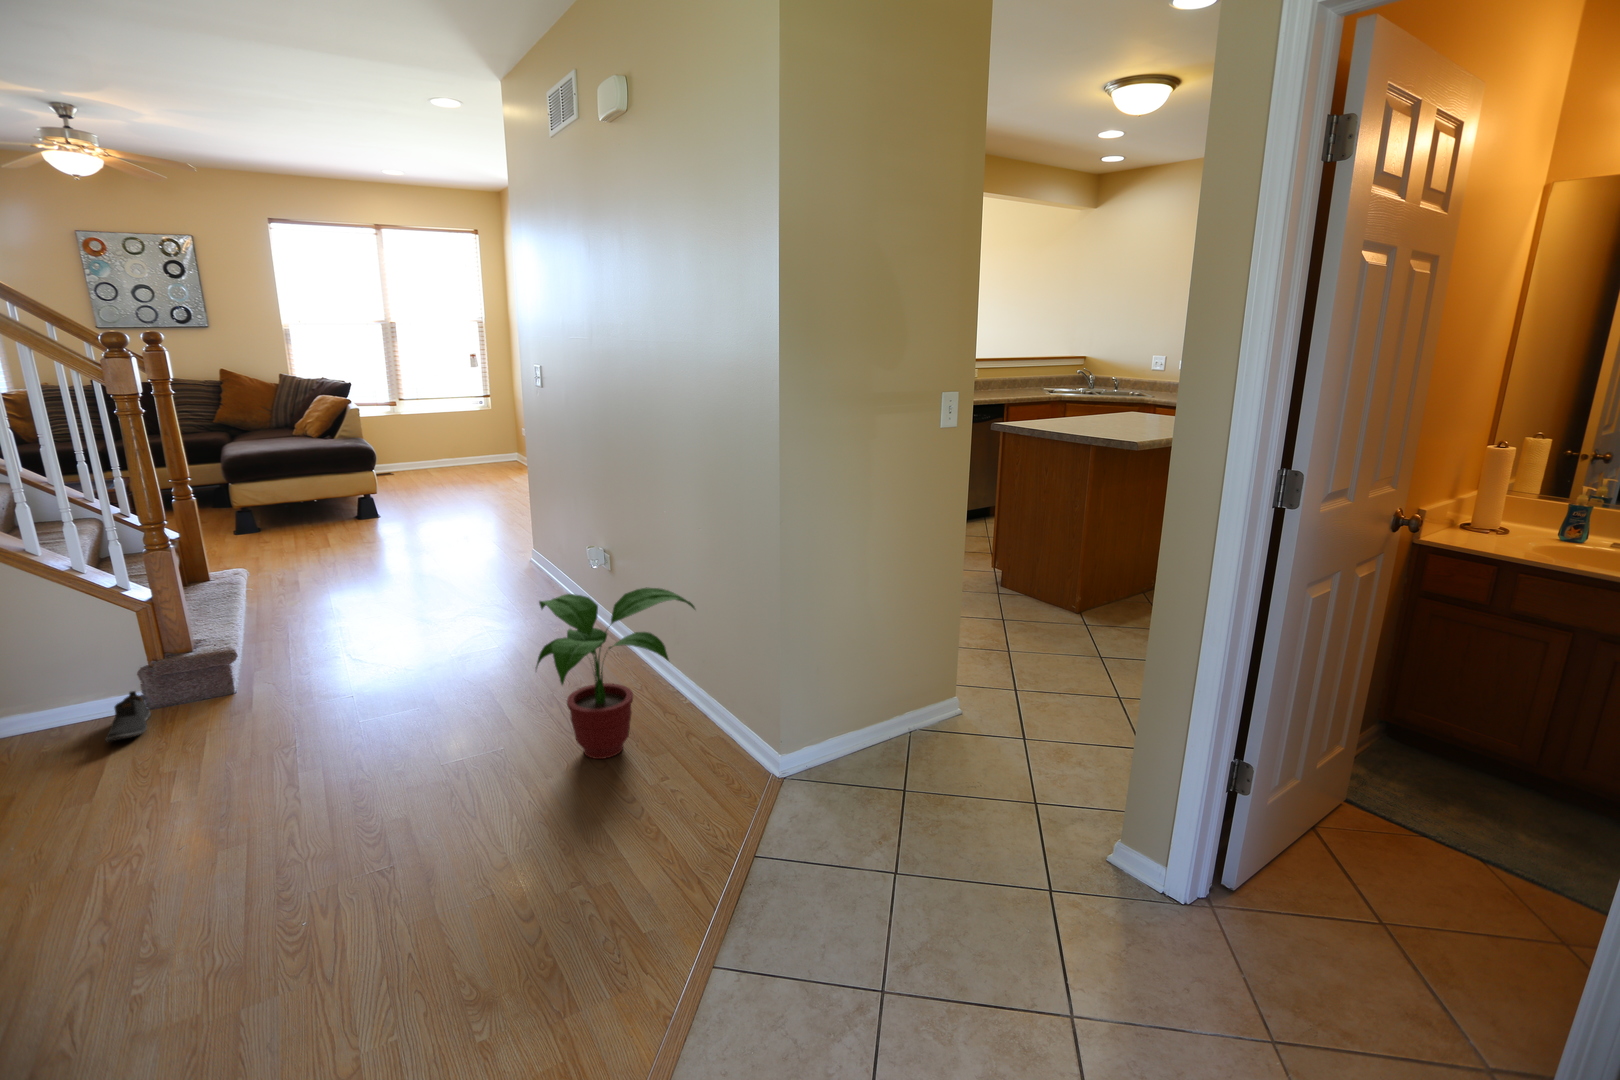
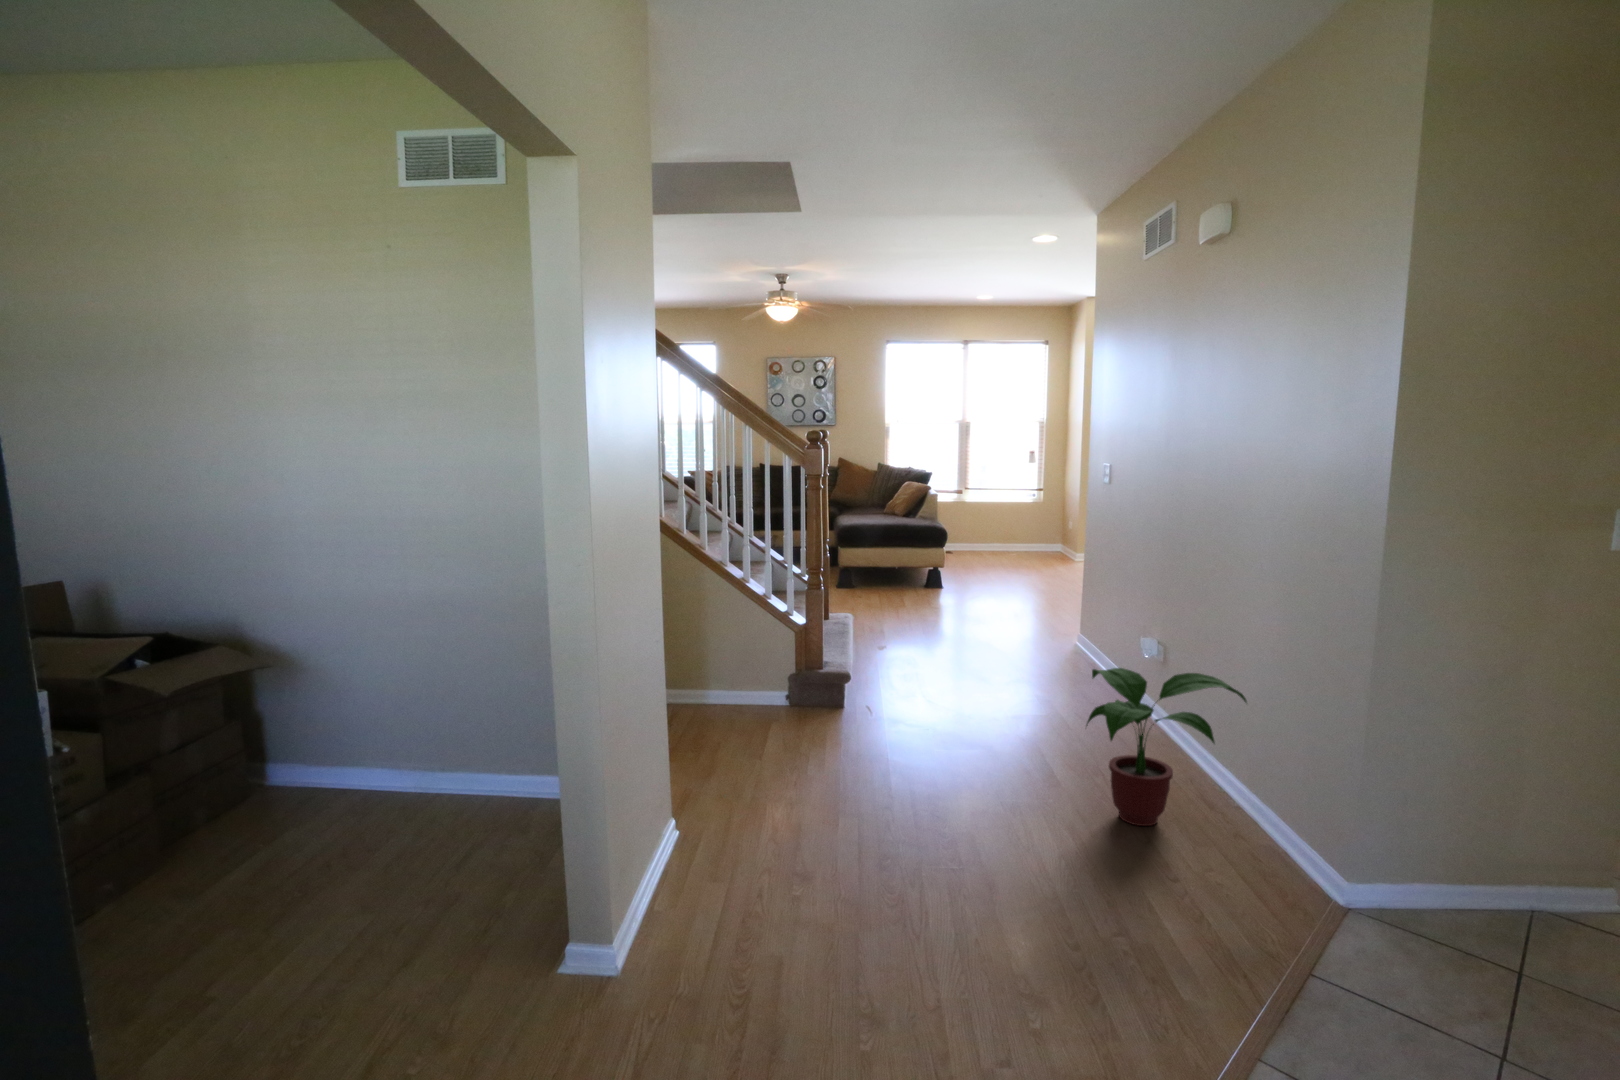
shoe: present [105,691,151,742] -> none [770,689,794,721]

